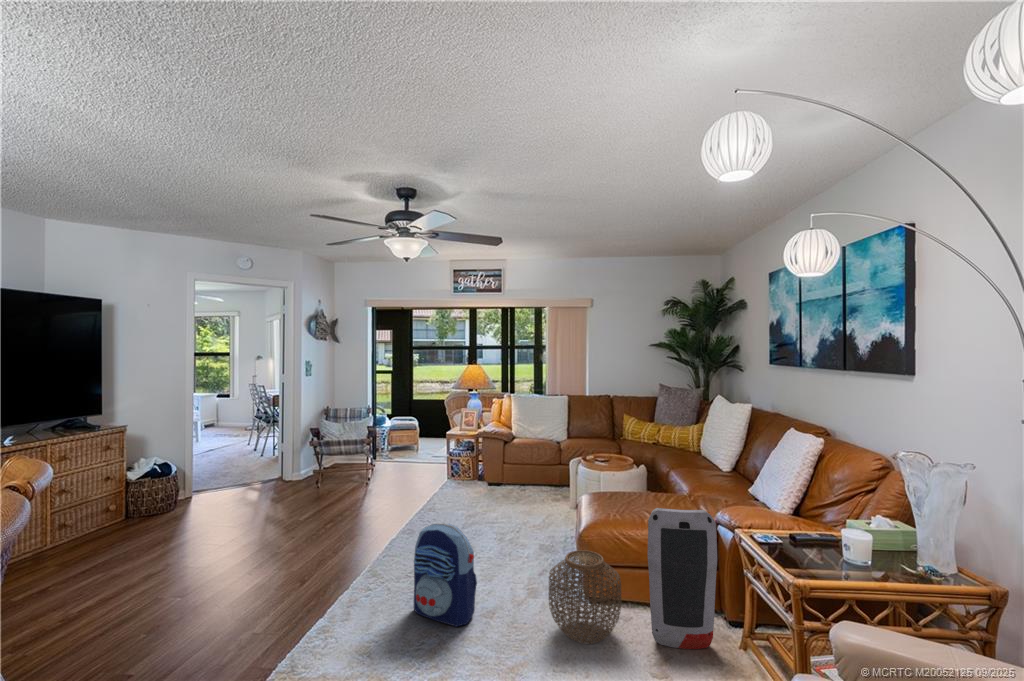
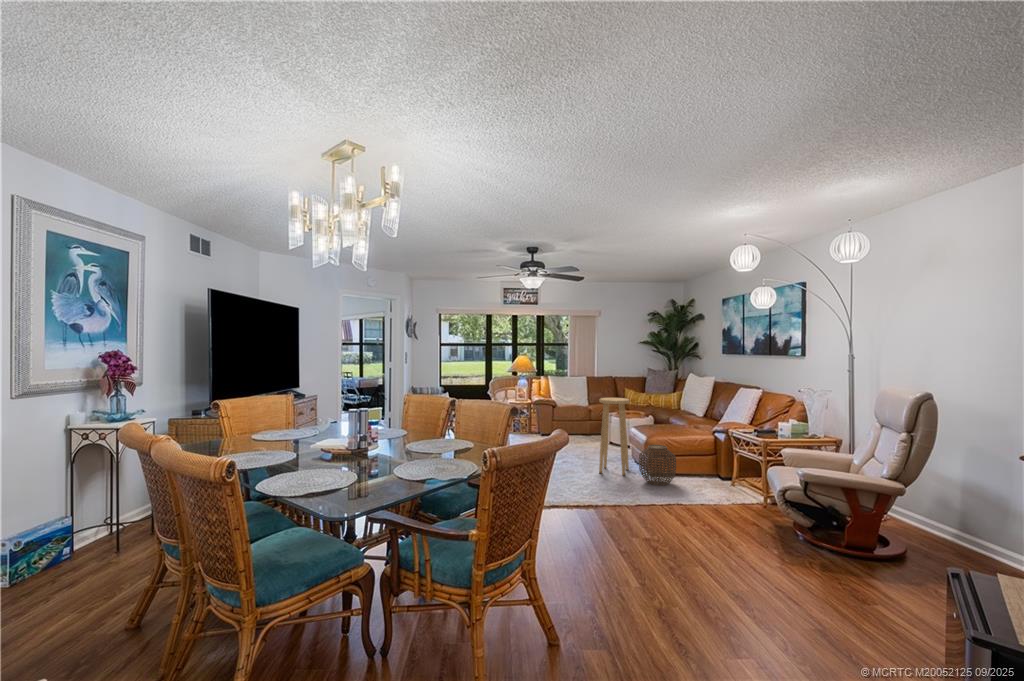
stool: none [497,446,559,599] -> present [599,398,629,475]
air purifier: present [648,508,717,649] -> none [688,420,720,485]
backpack: present [413,524,477,627] -> none [566,435,601,485]

